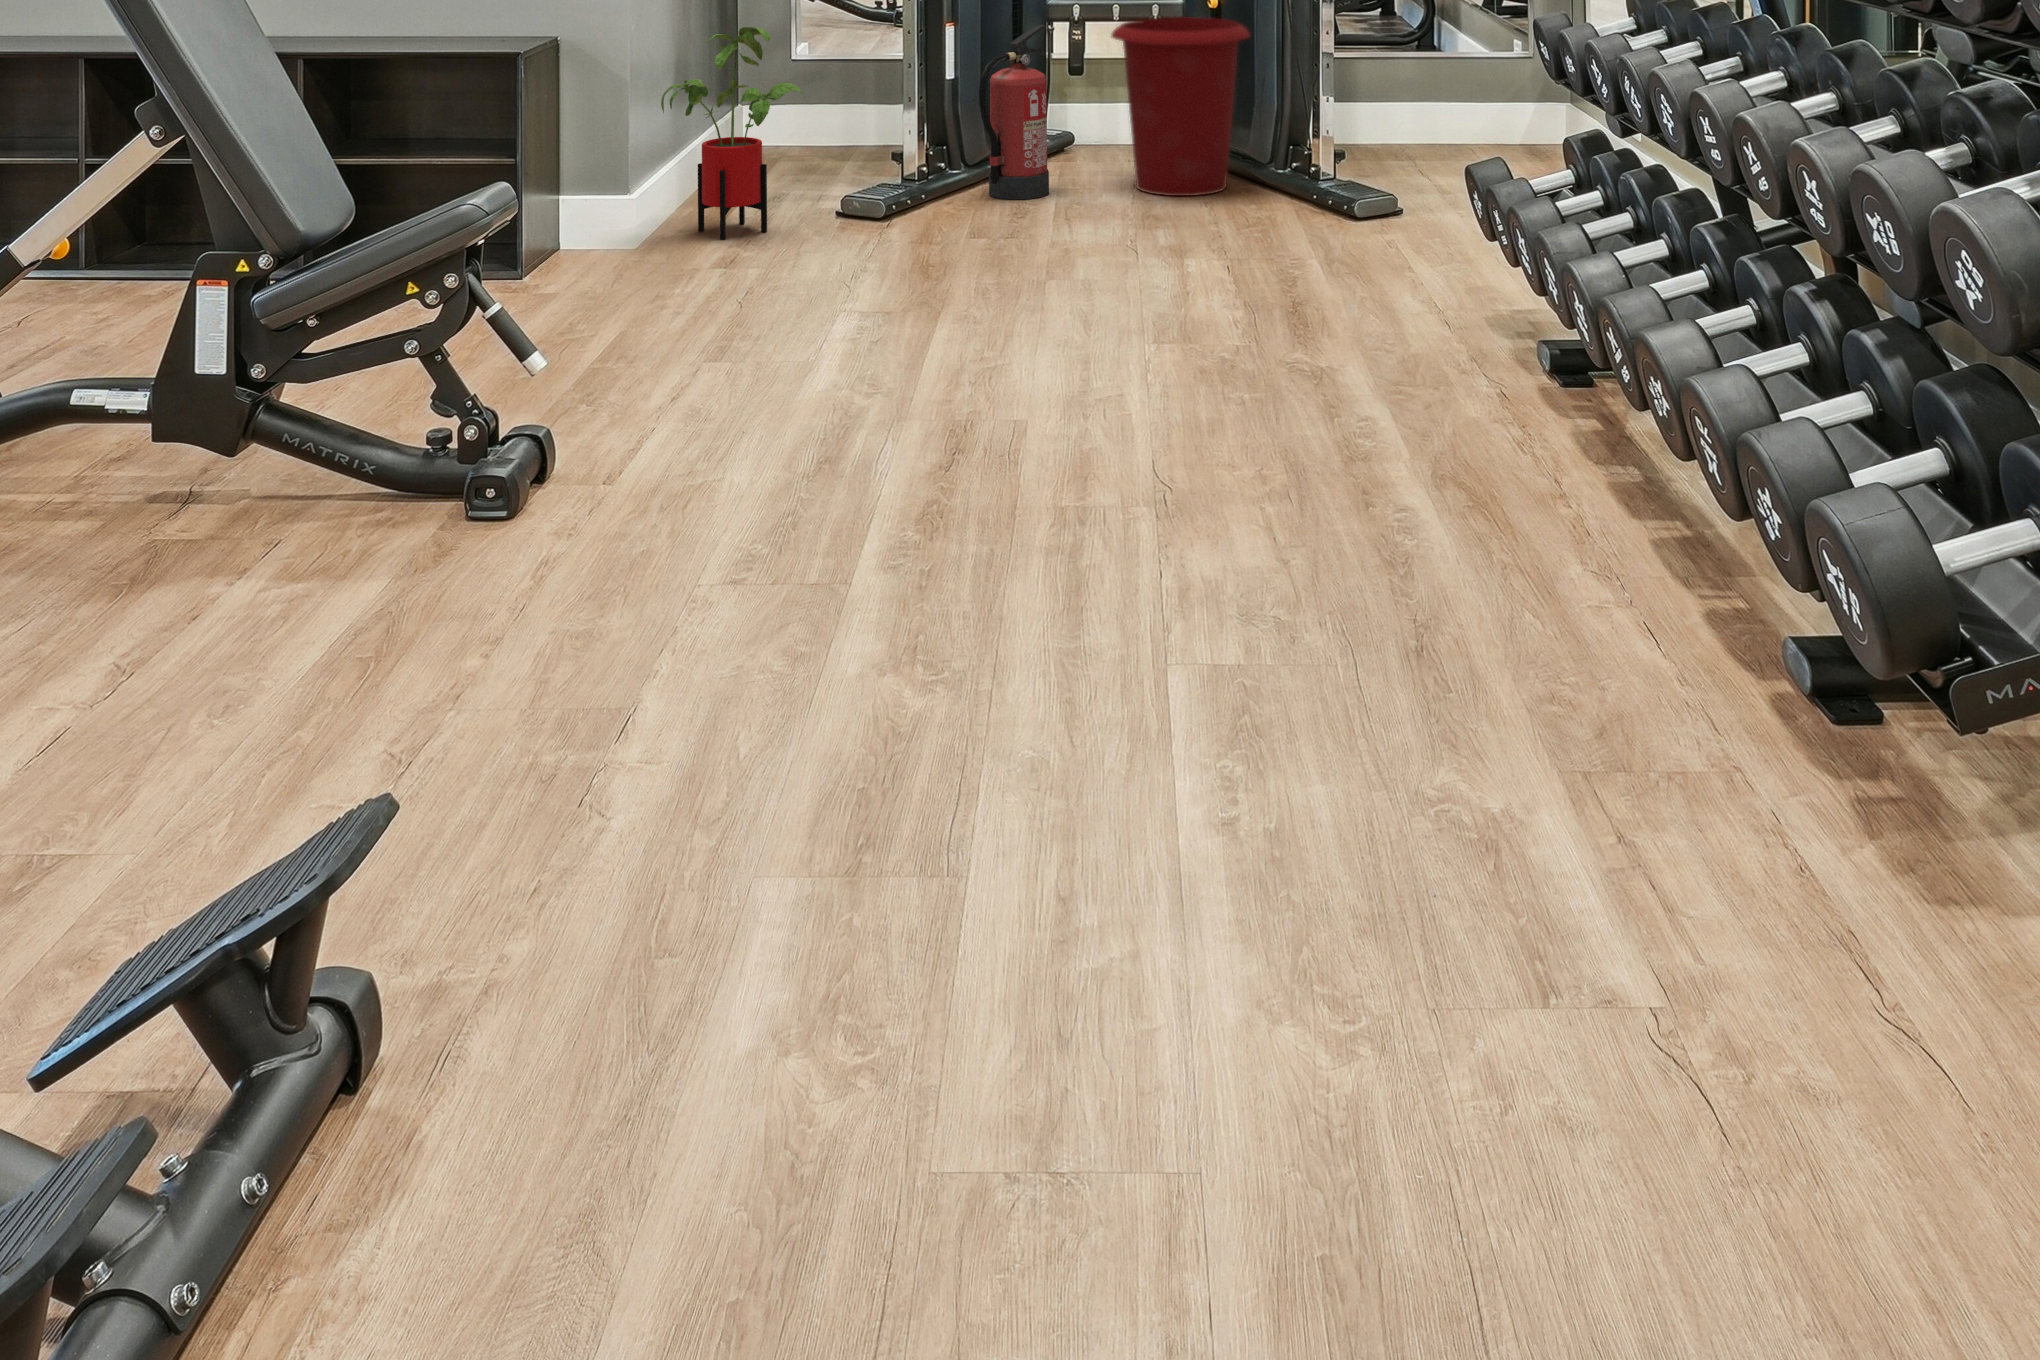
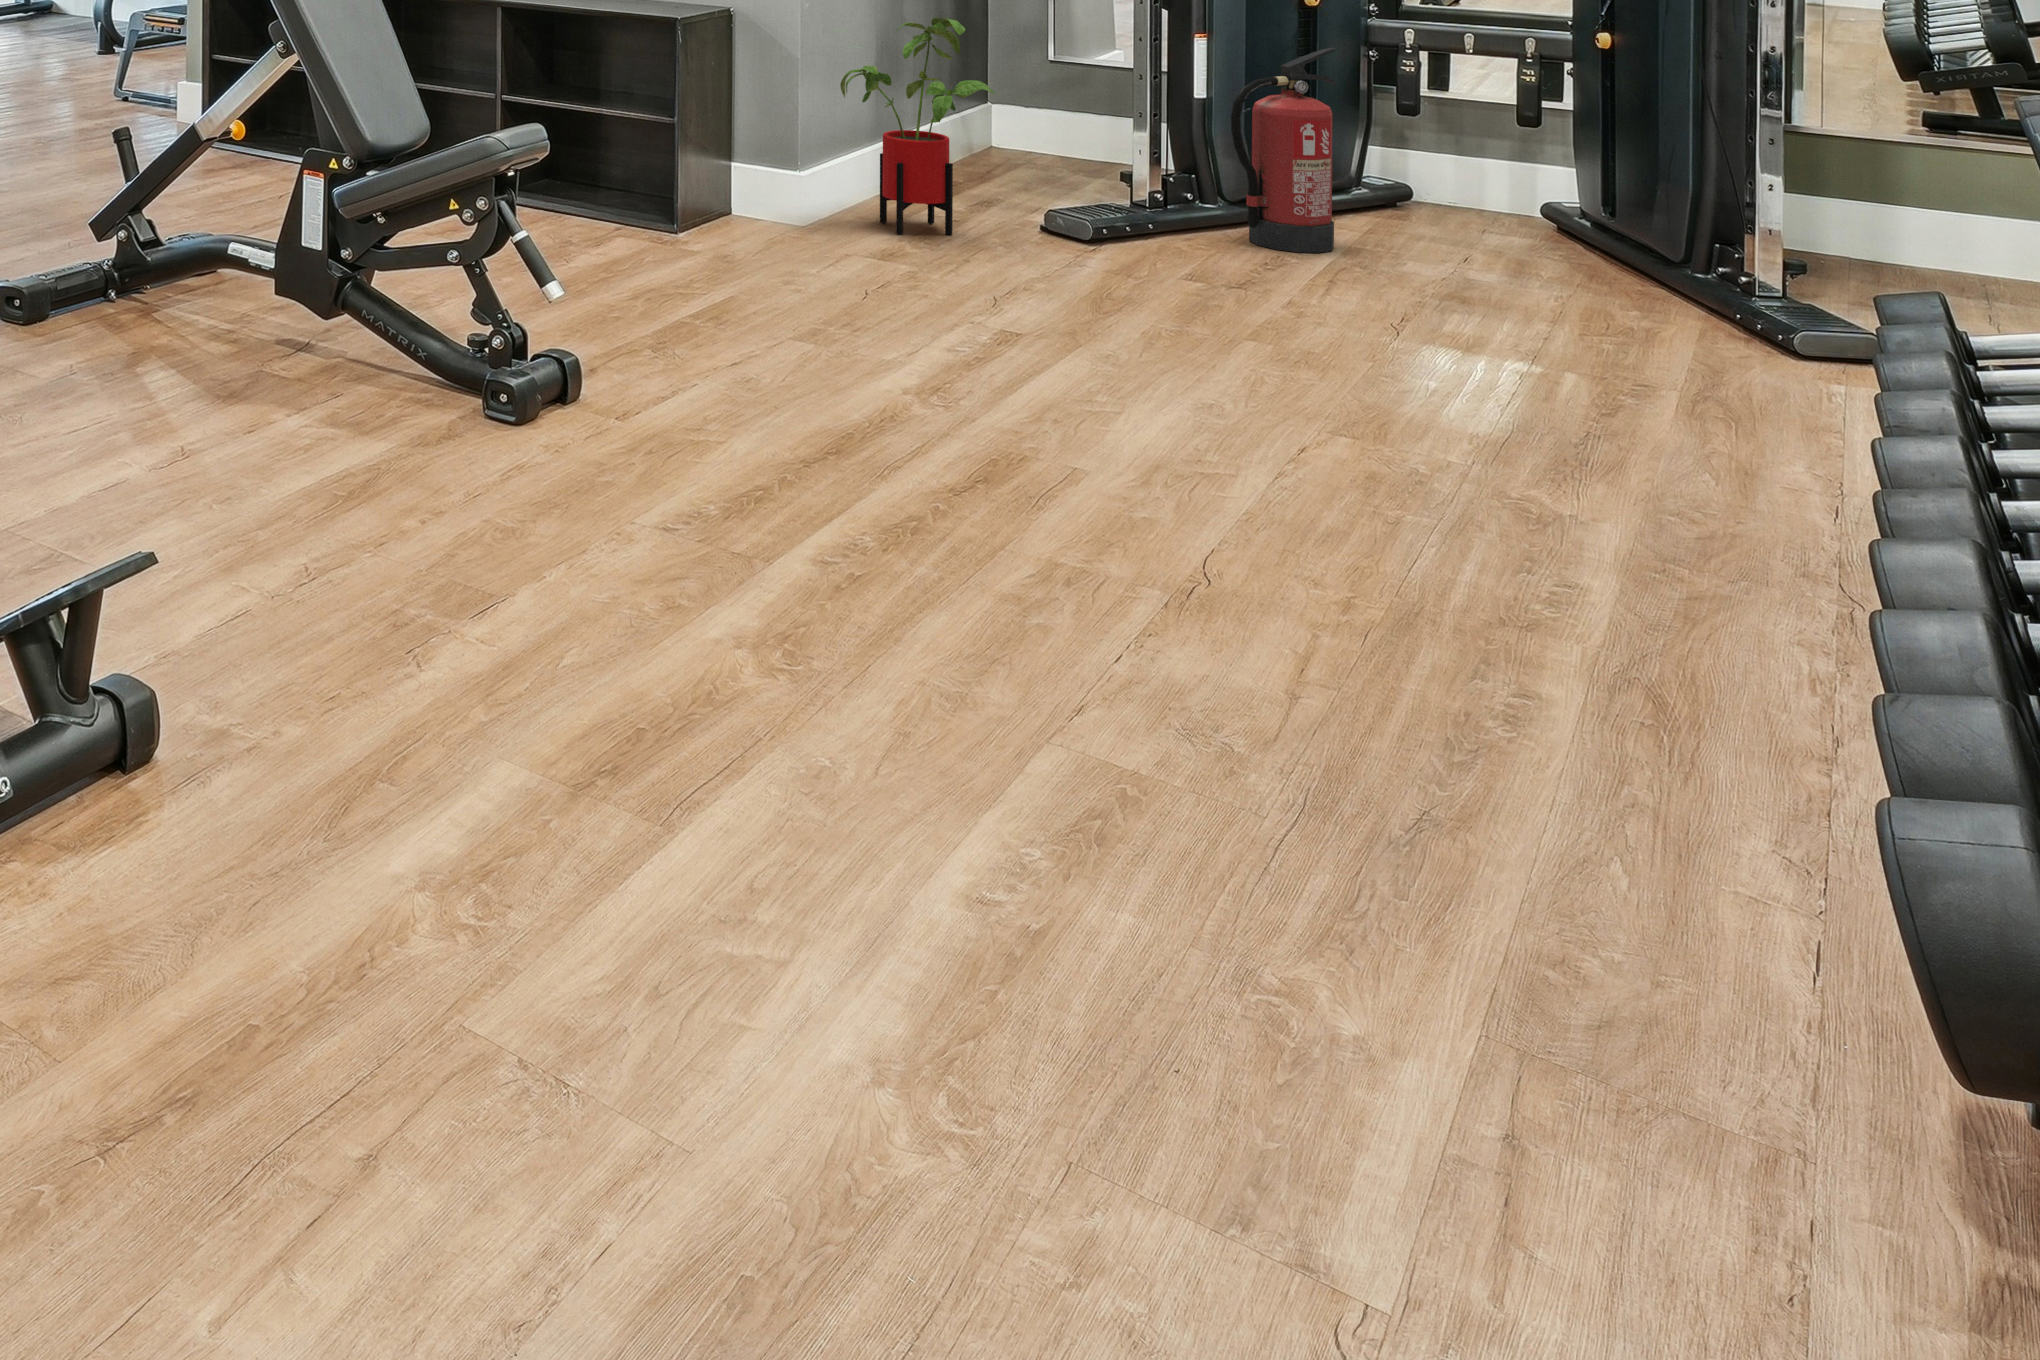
waste bin: present [1111,18,1250,196] -> none [1429,54,1654,288]

